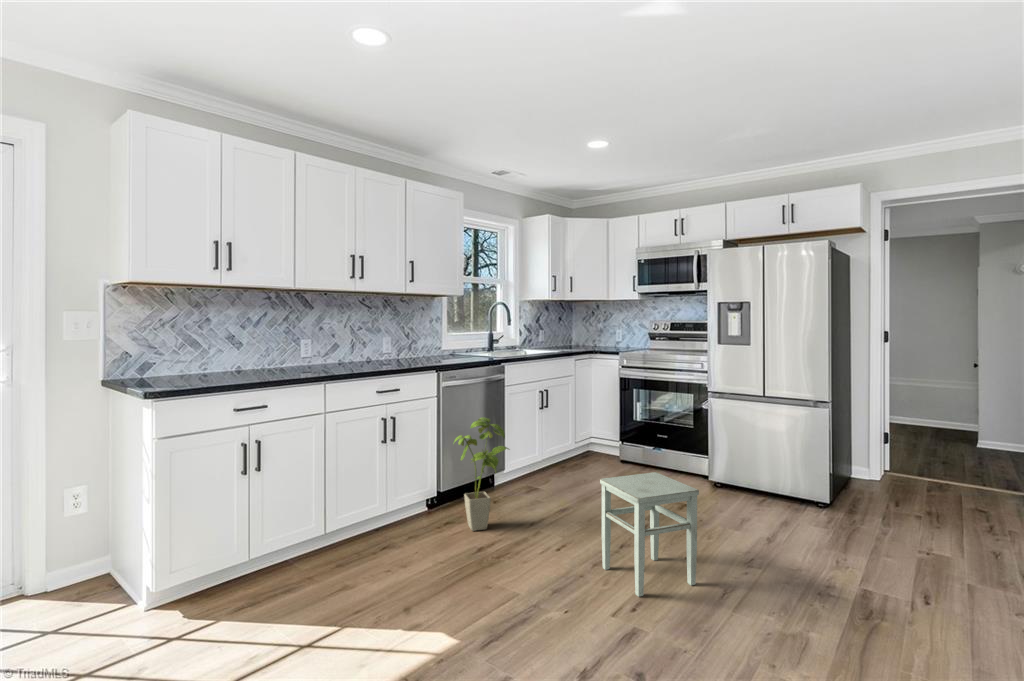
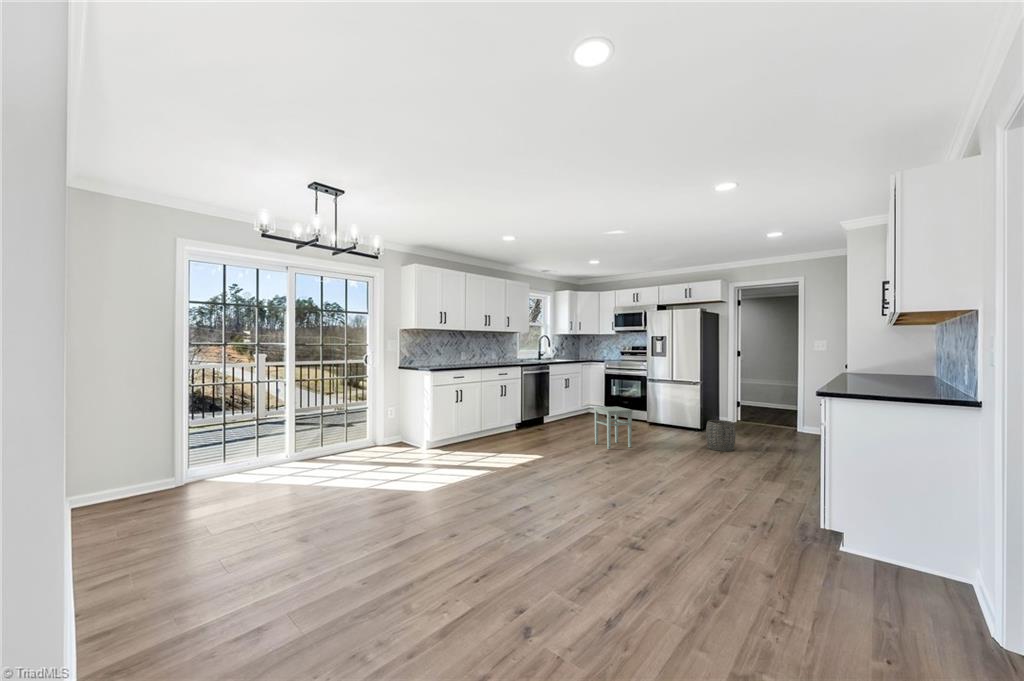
house plant: present [454,417,509,531] -> none [530,386,554,435]
woven basket: none [881,508,966,600] -> present [706,420,735,451]

